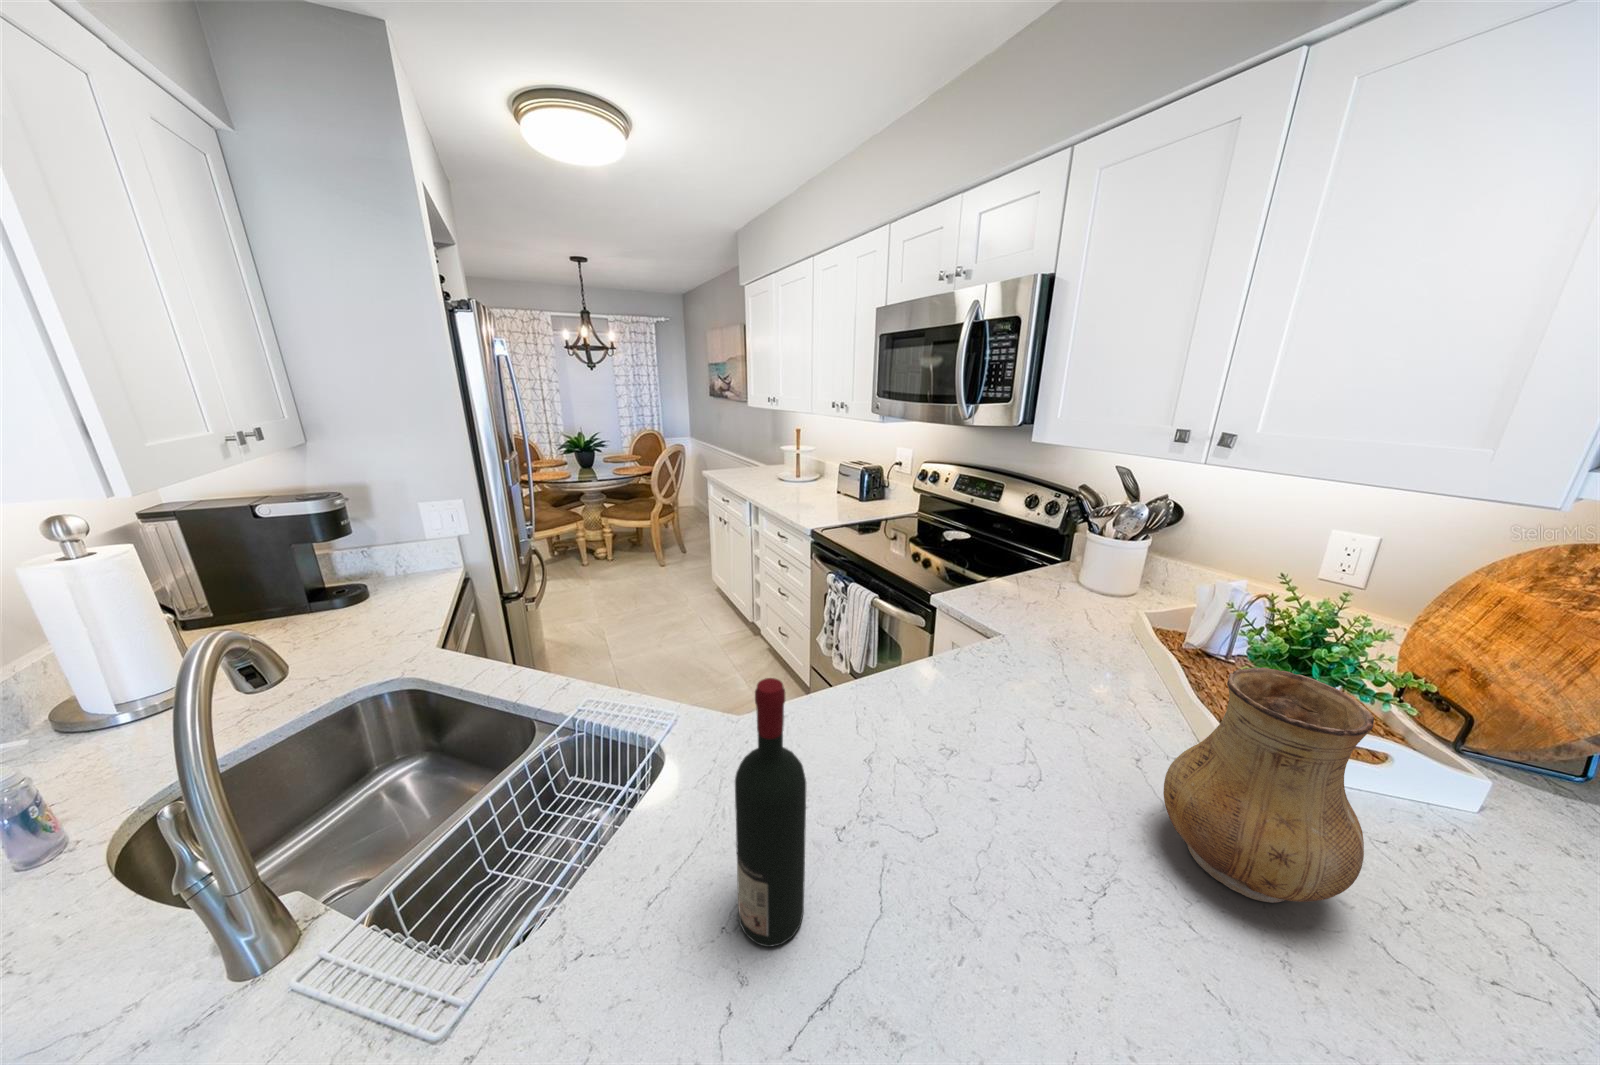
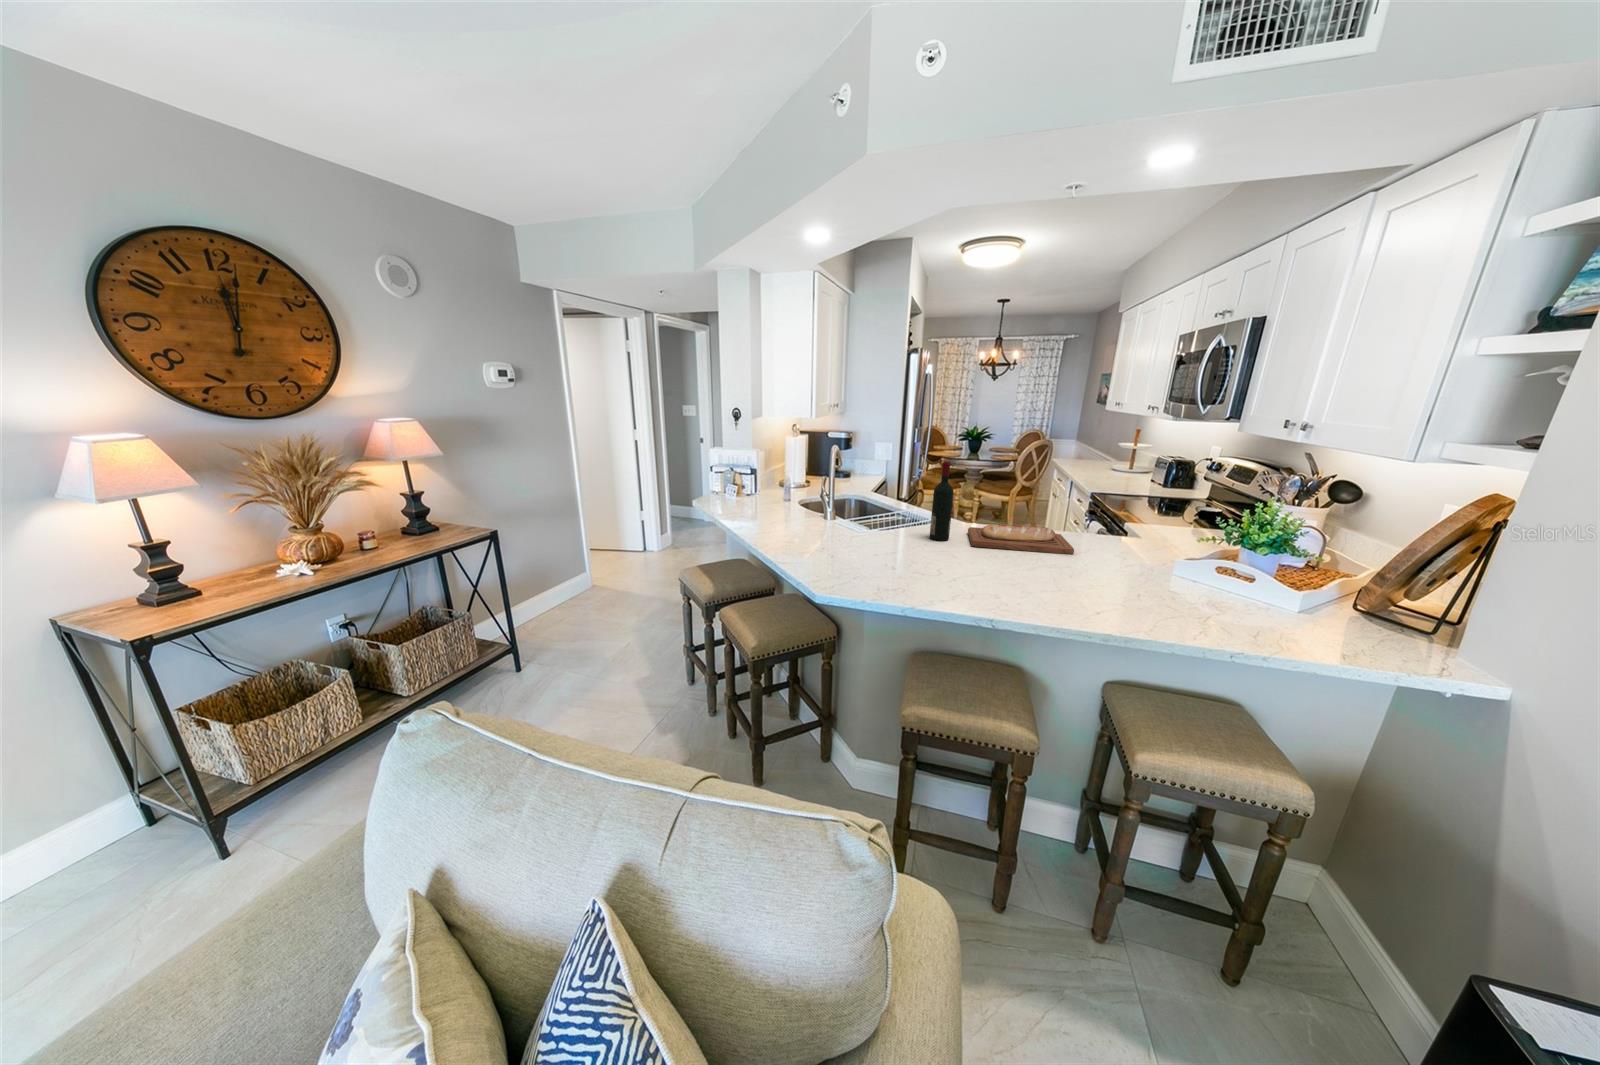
ceramic pitcher: present [1163,667,1374,903] -> none [1084,493,1154,578]
bread loaf: none [804,711,1072,915] -> present [968,524,1074,555]

